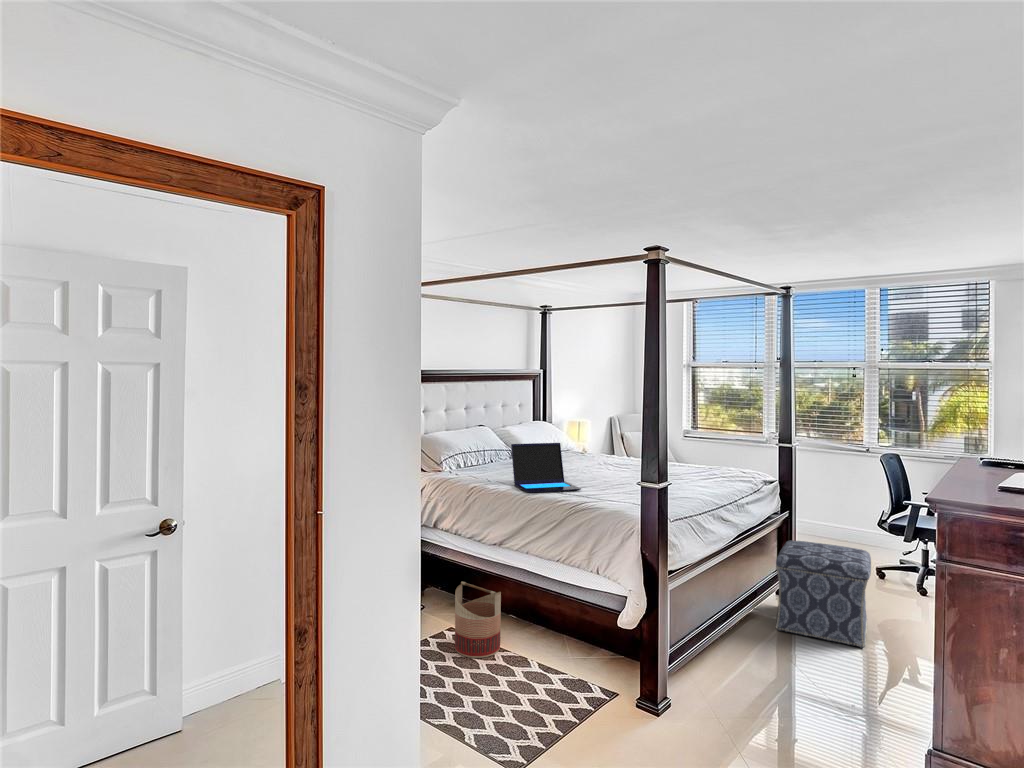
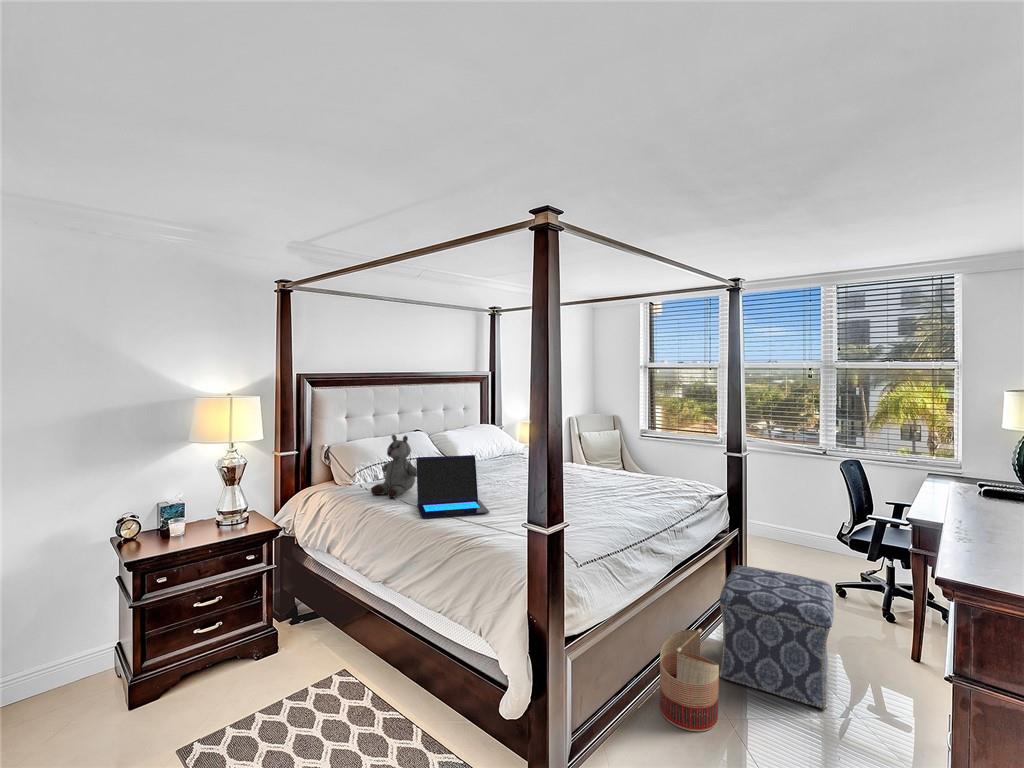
stuffed bear: none [466,425,509,481] -> present [371,435,417,498]
basket: present [455,582,501,658] -> present [660,629,719,731]

